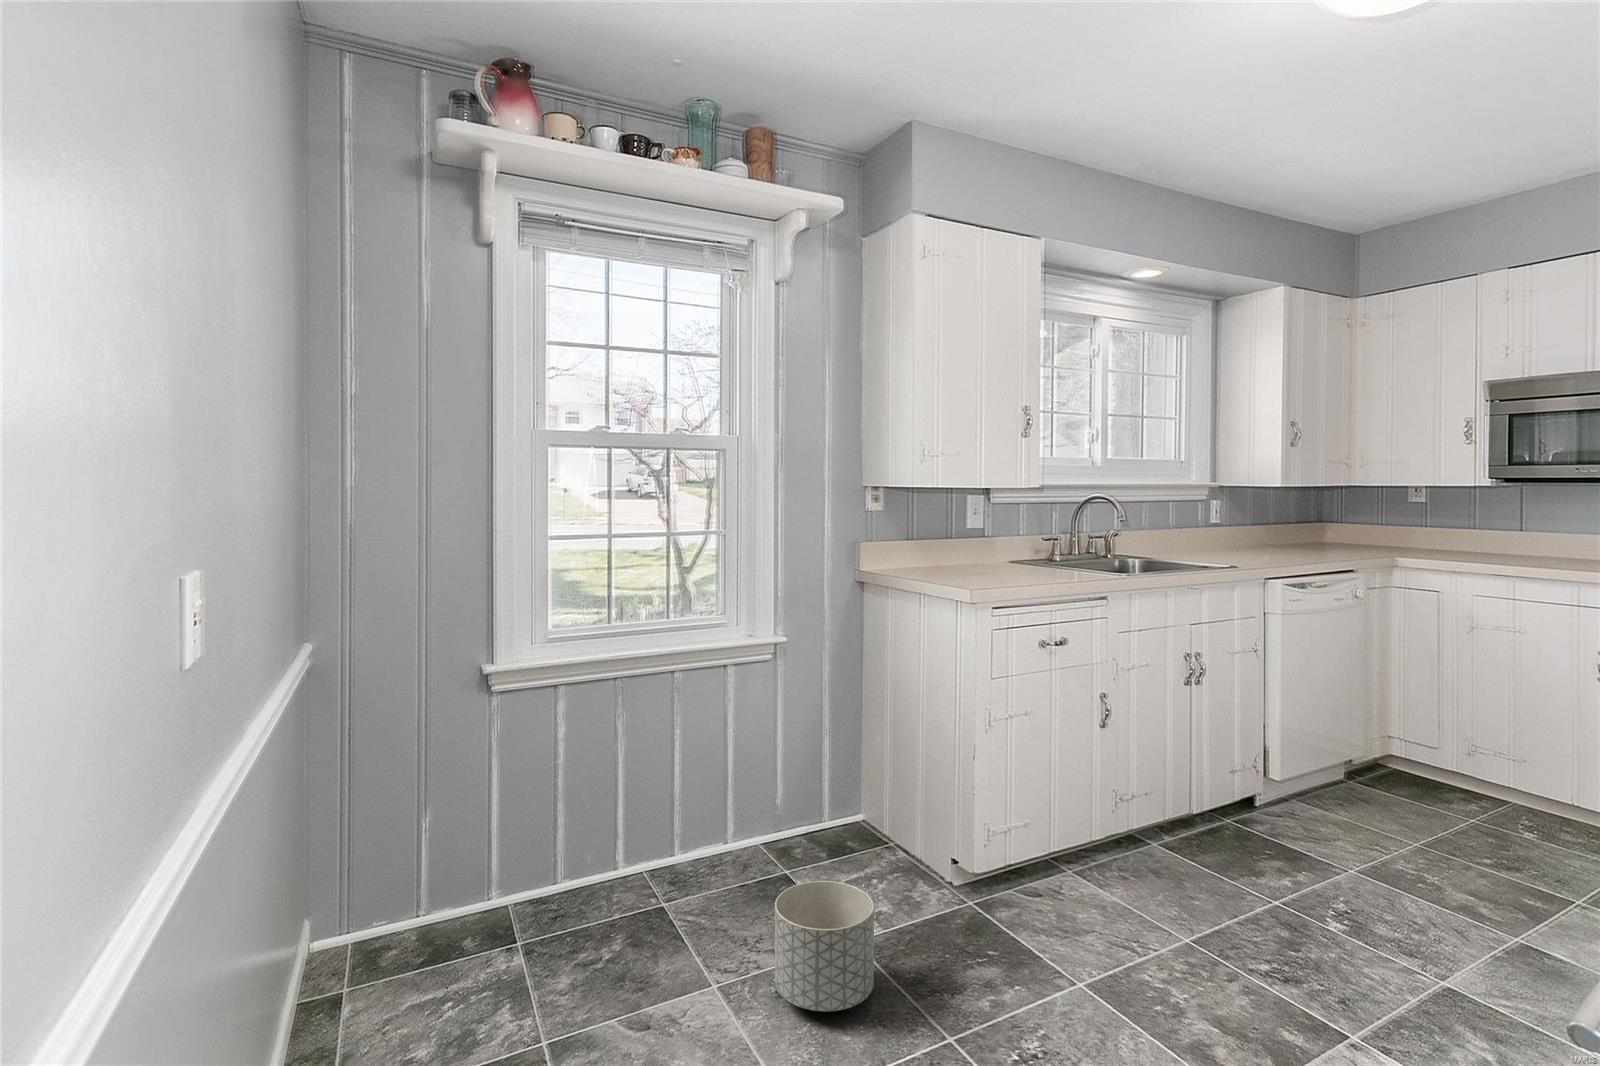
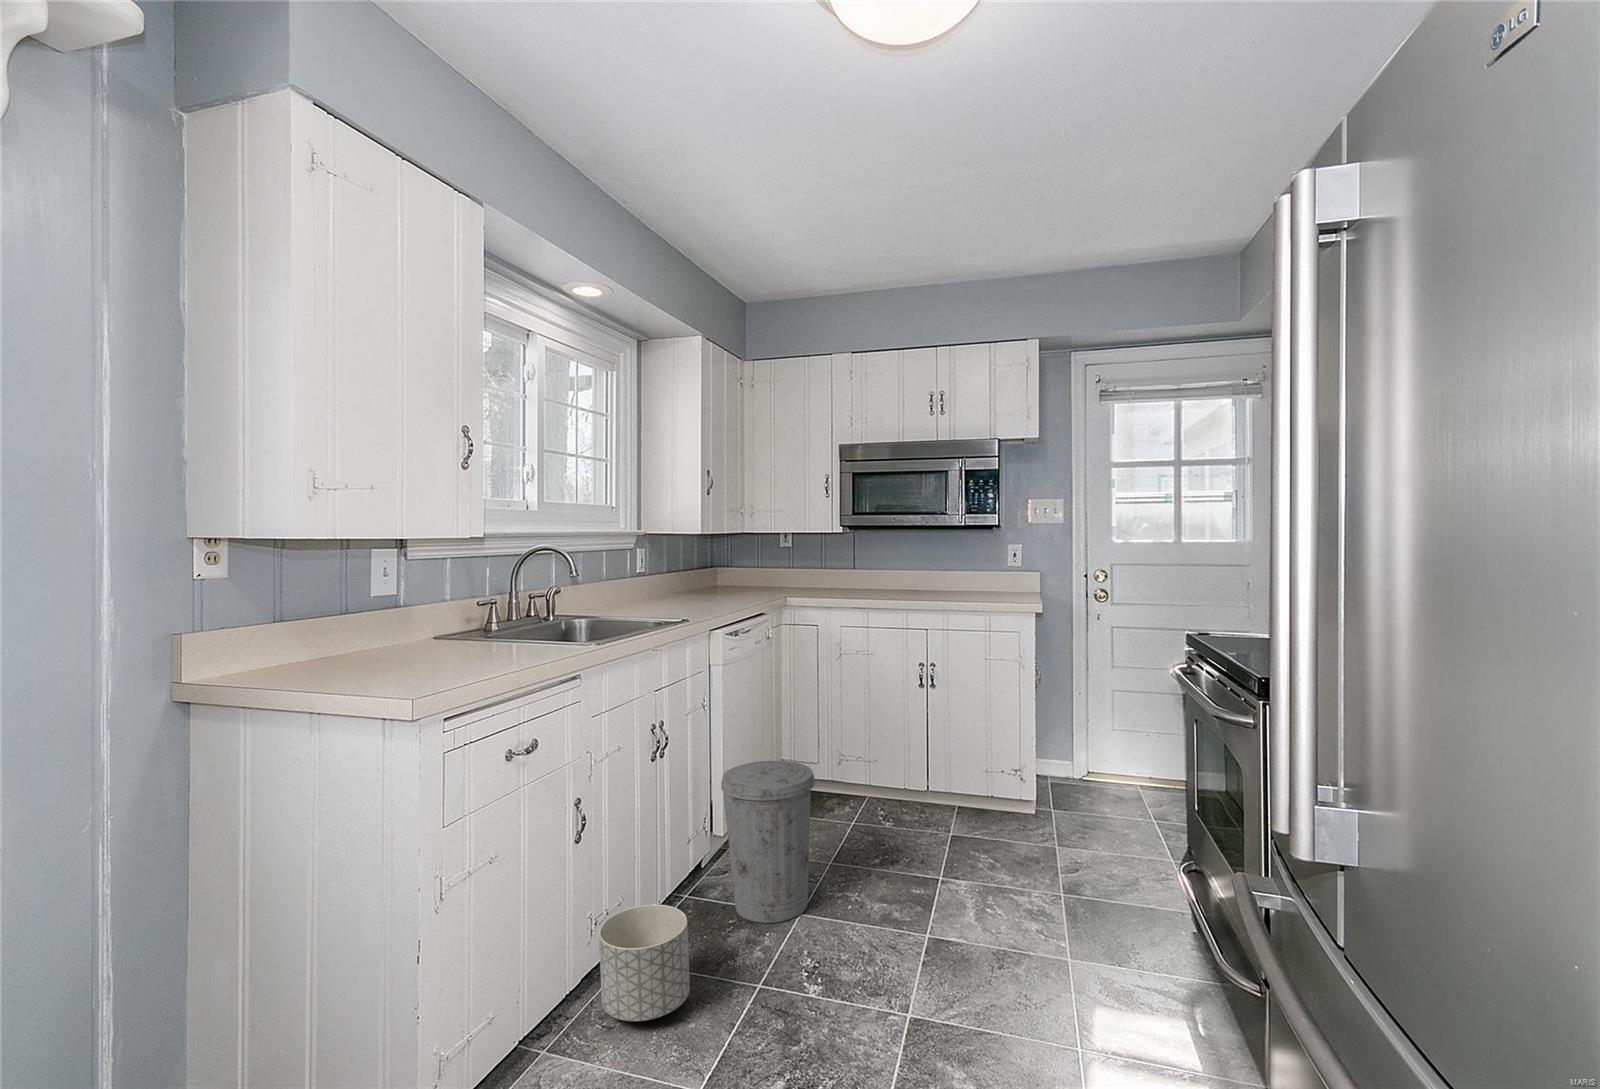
trash can: none [997,766,1128,985] -> present [721,761,815,923]

